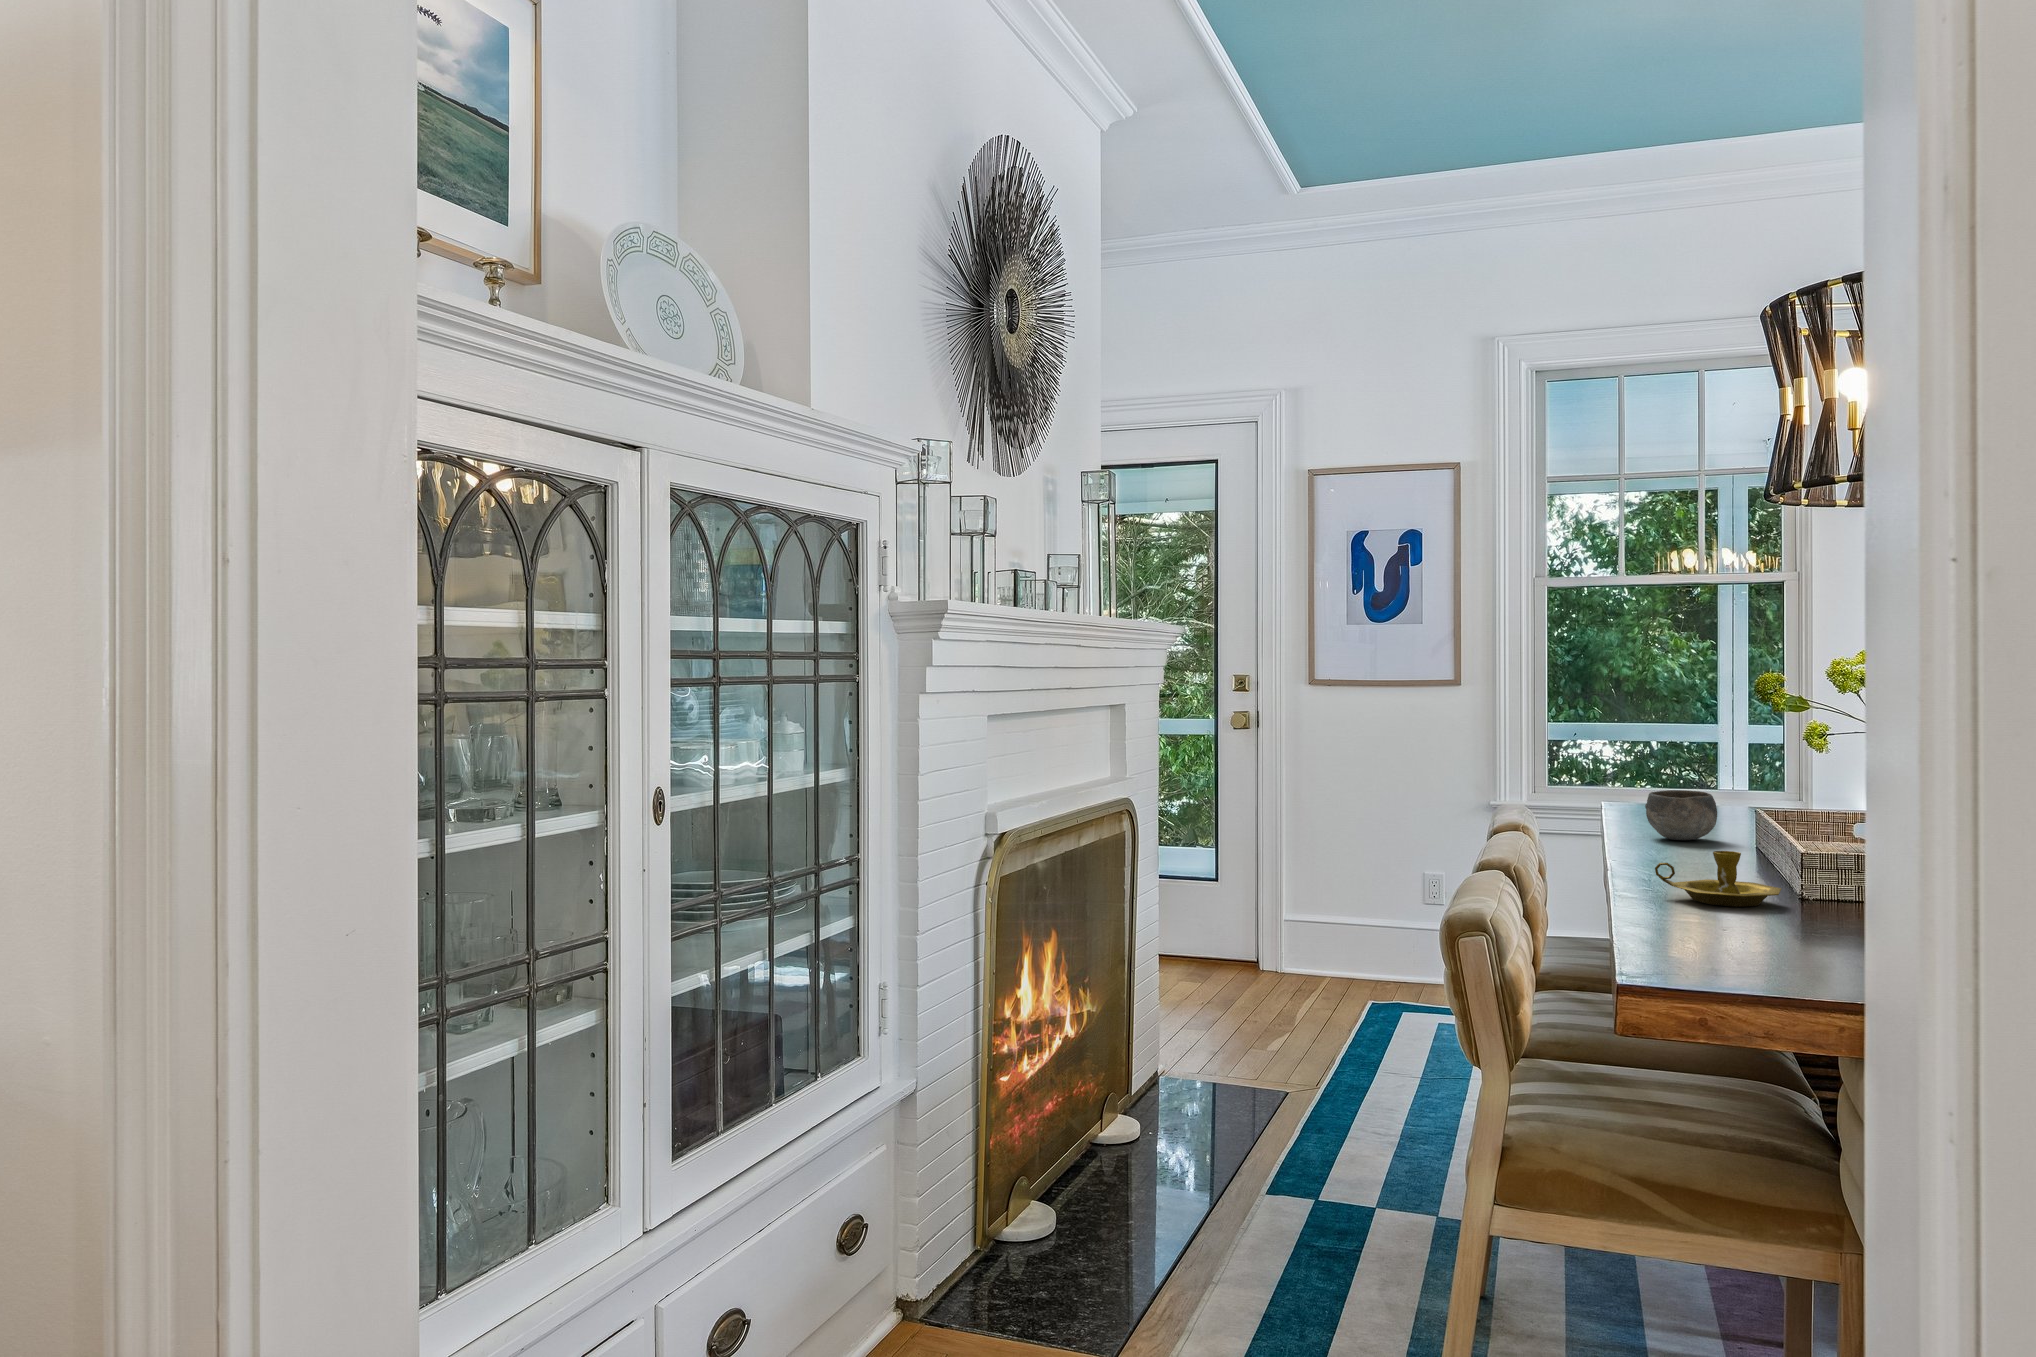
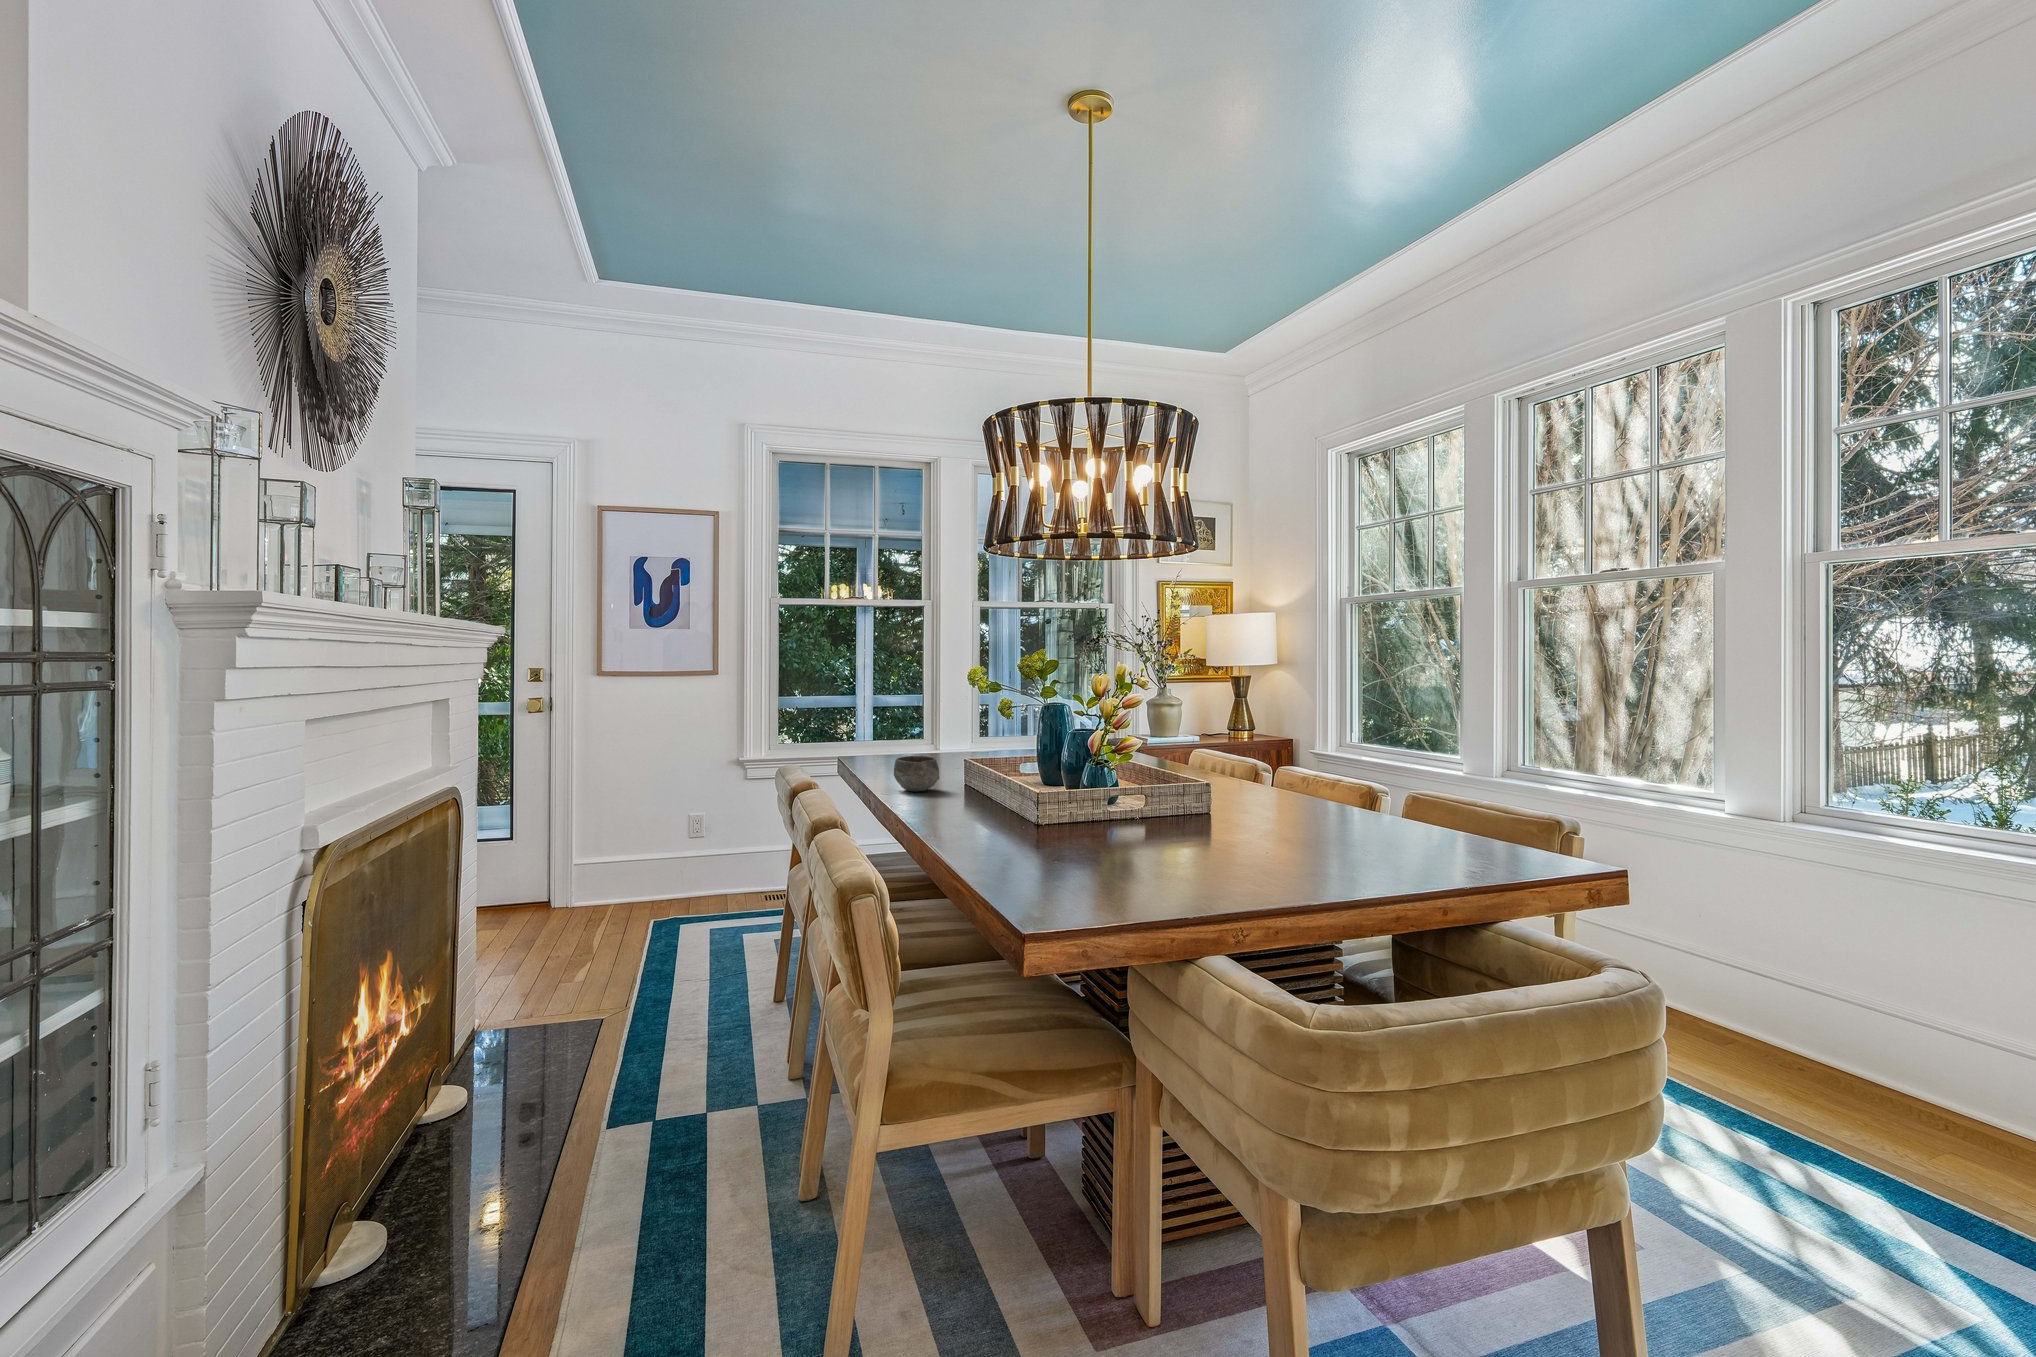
candlestick: present [1655,851,1781,907] -> none [949,807,1032,848]

